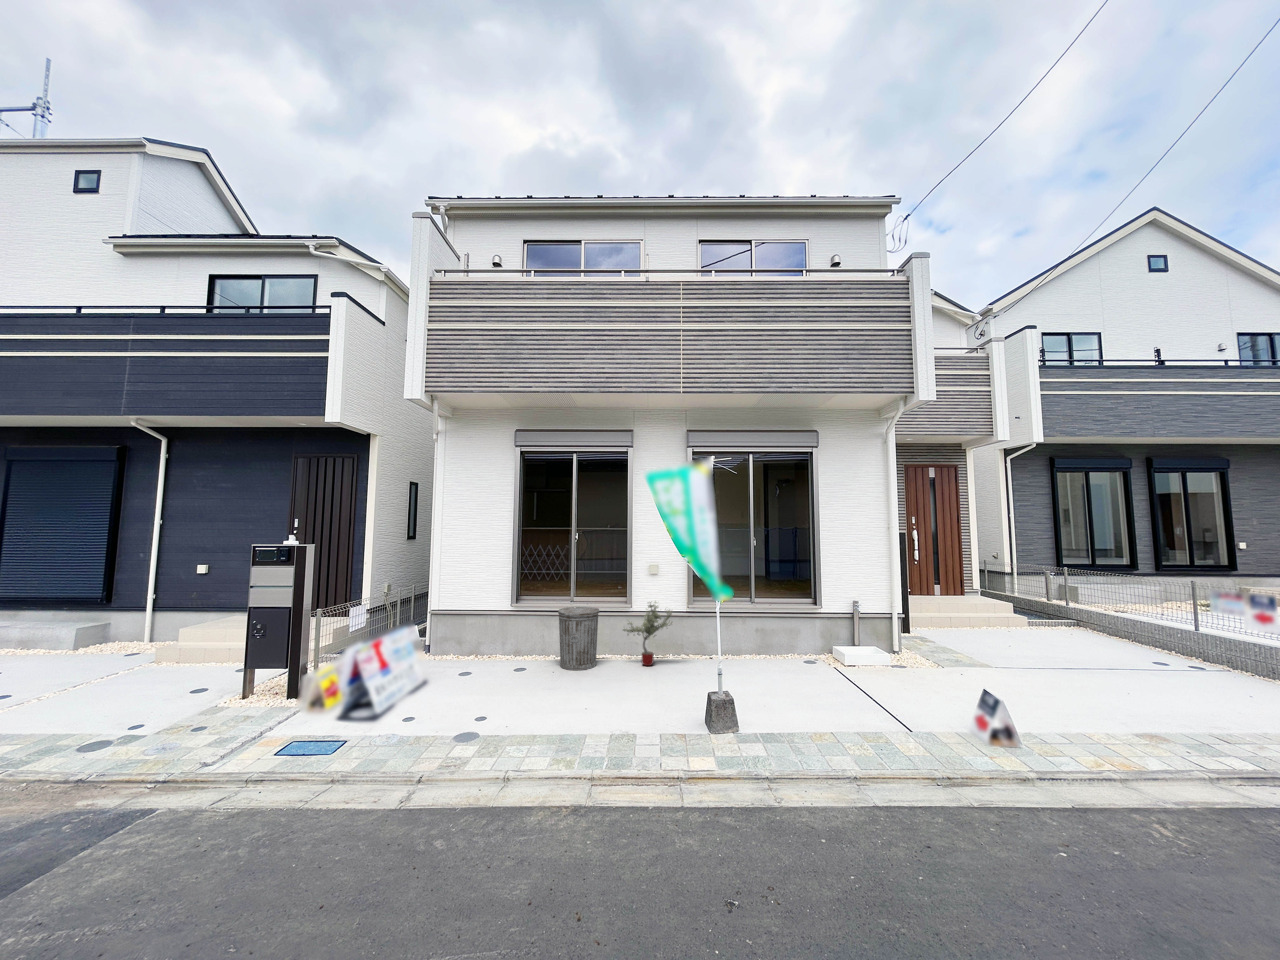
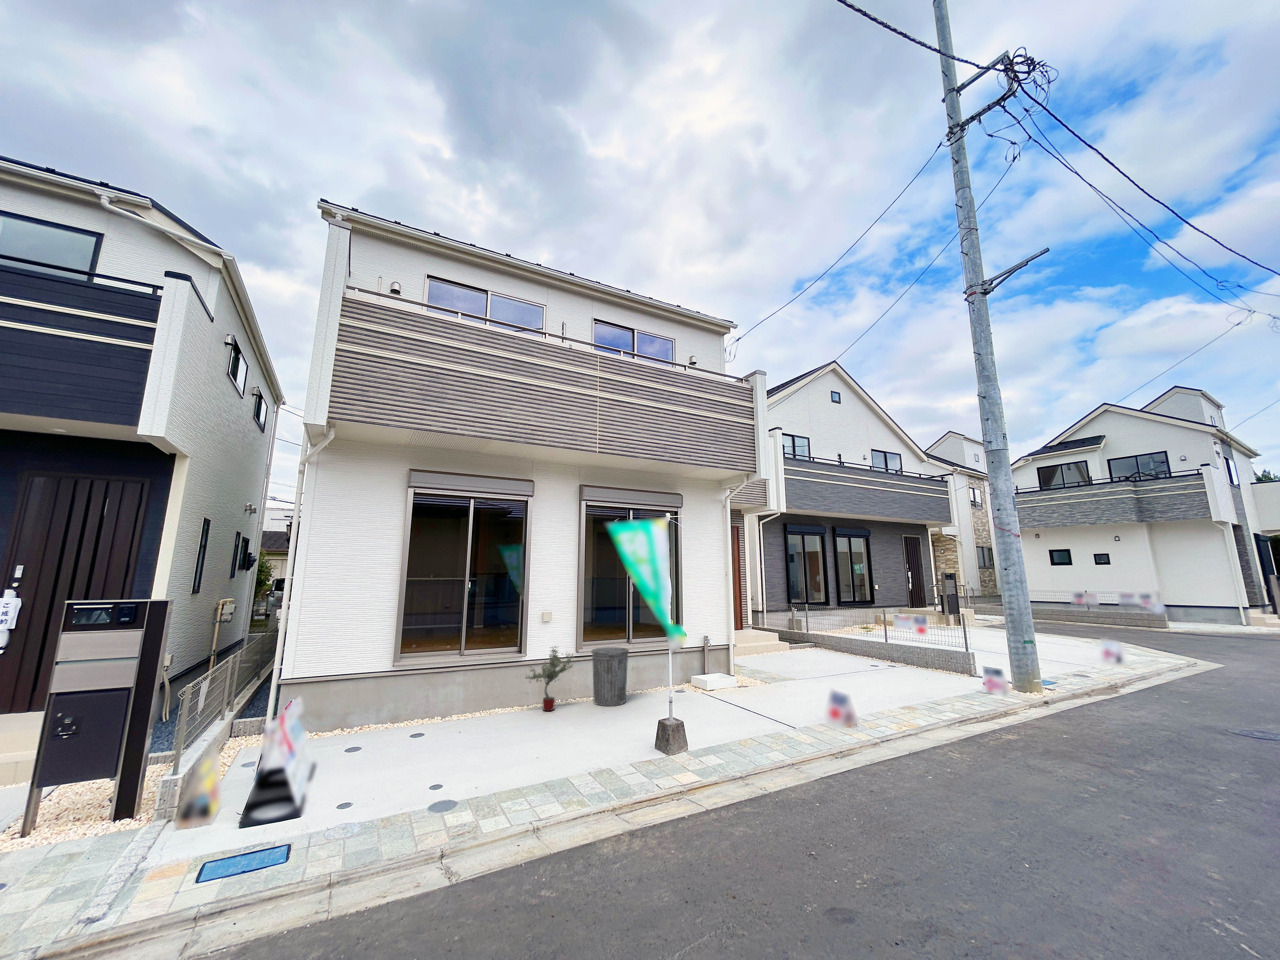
trash can: present [558,606,599,670] -> present [591,647,629,706]

